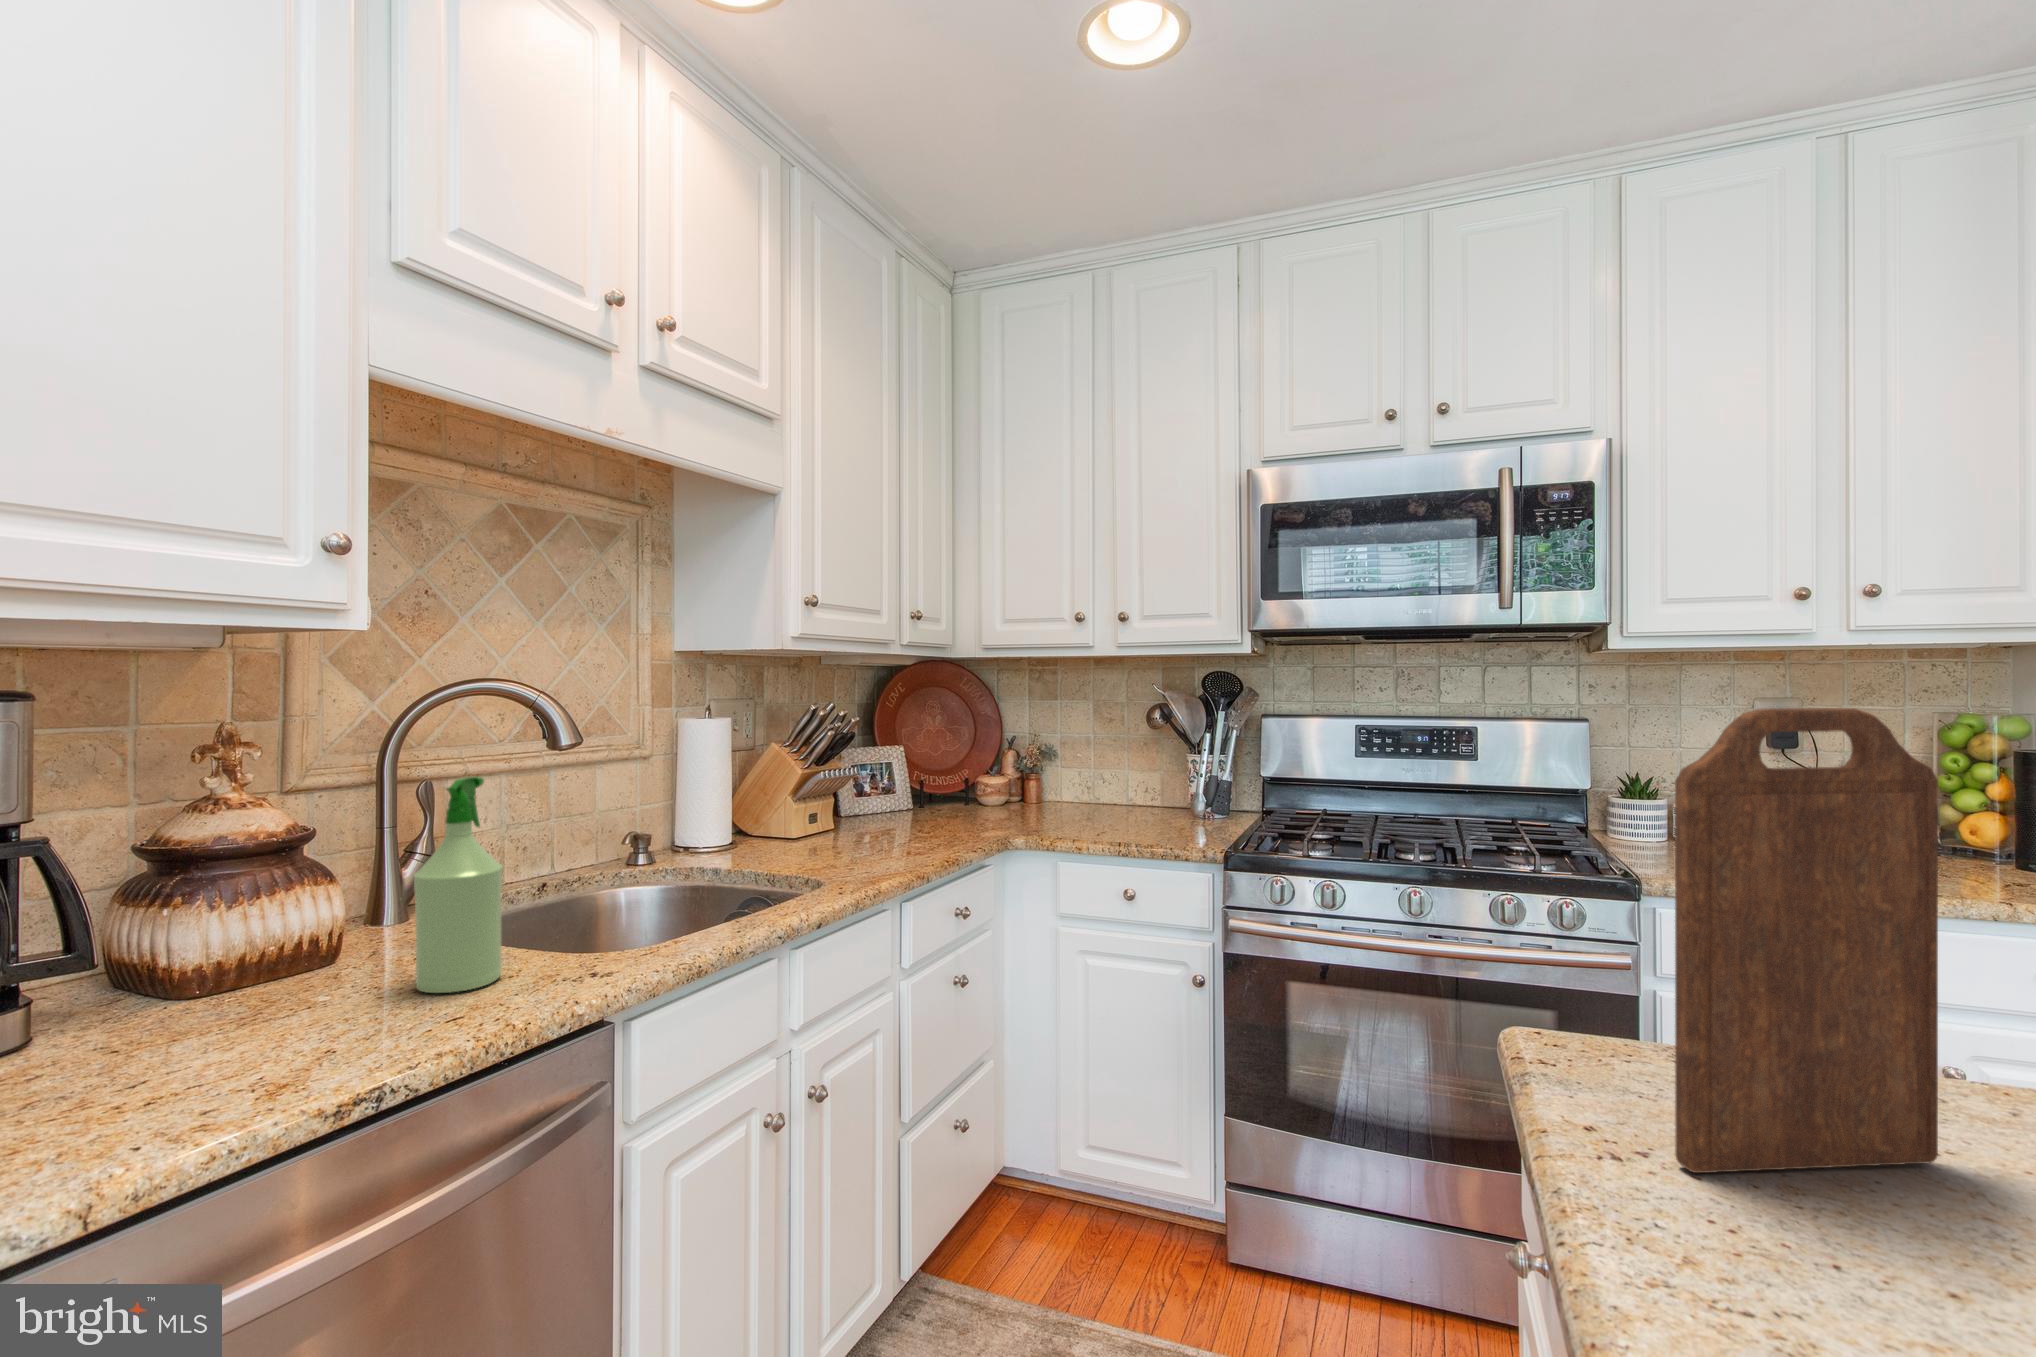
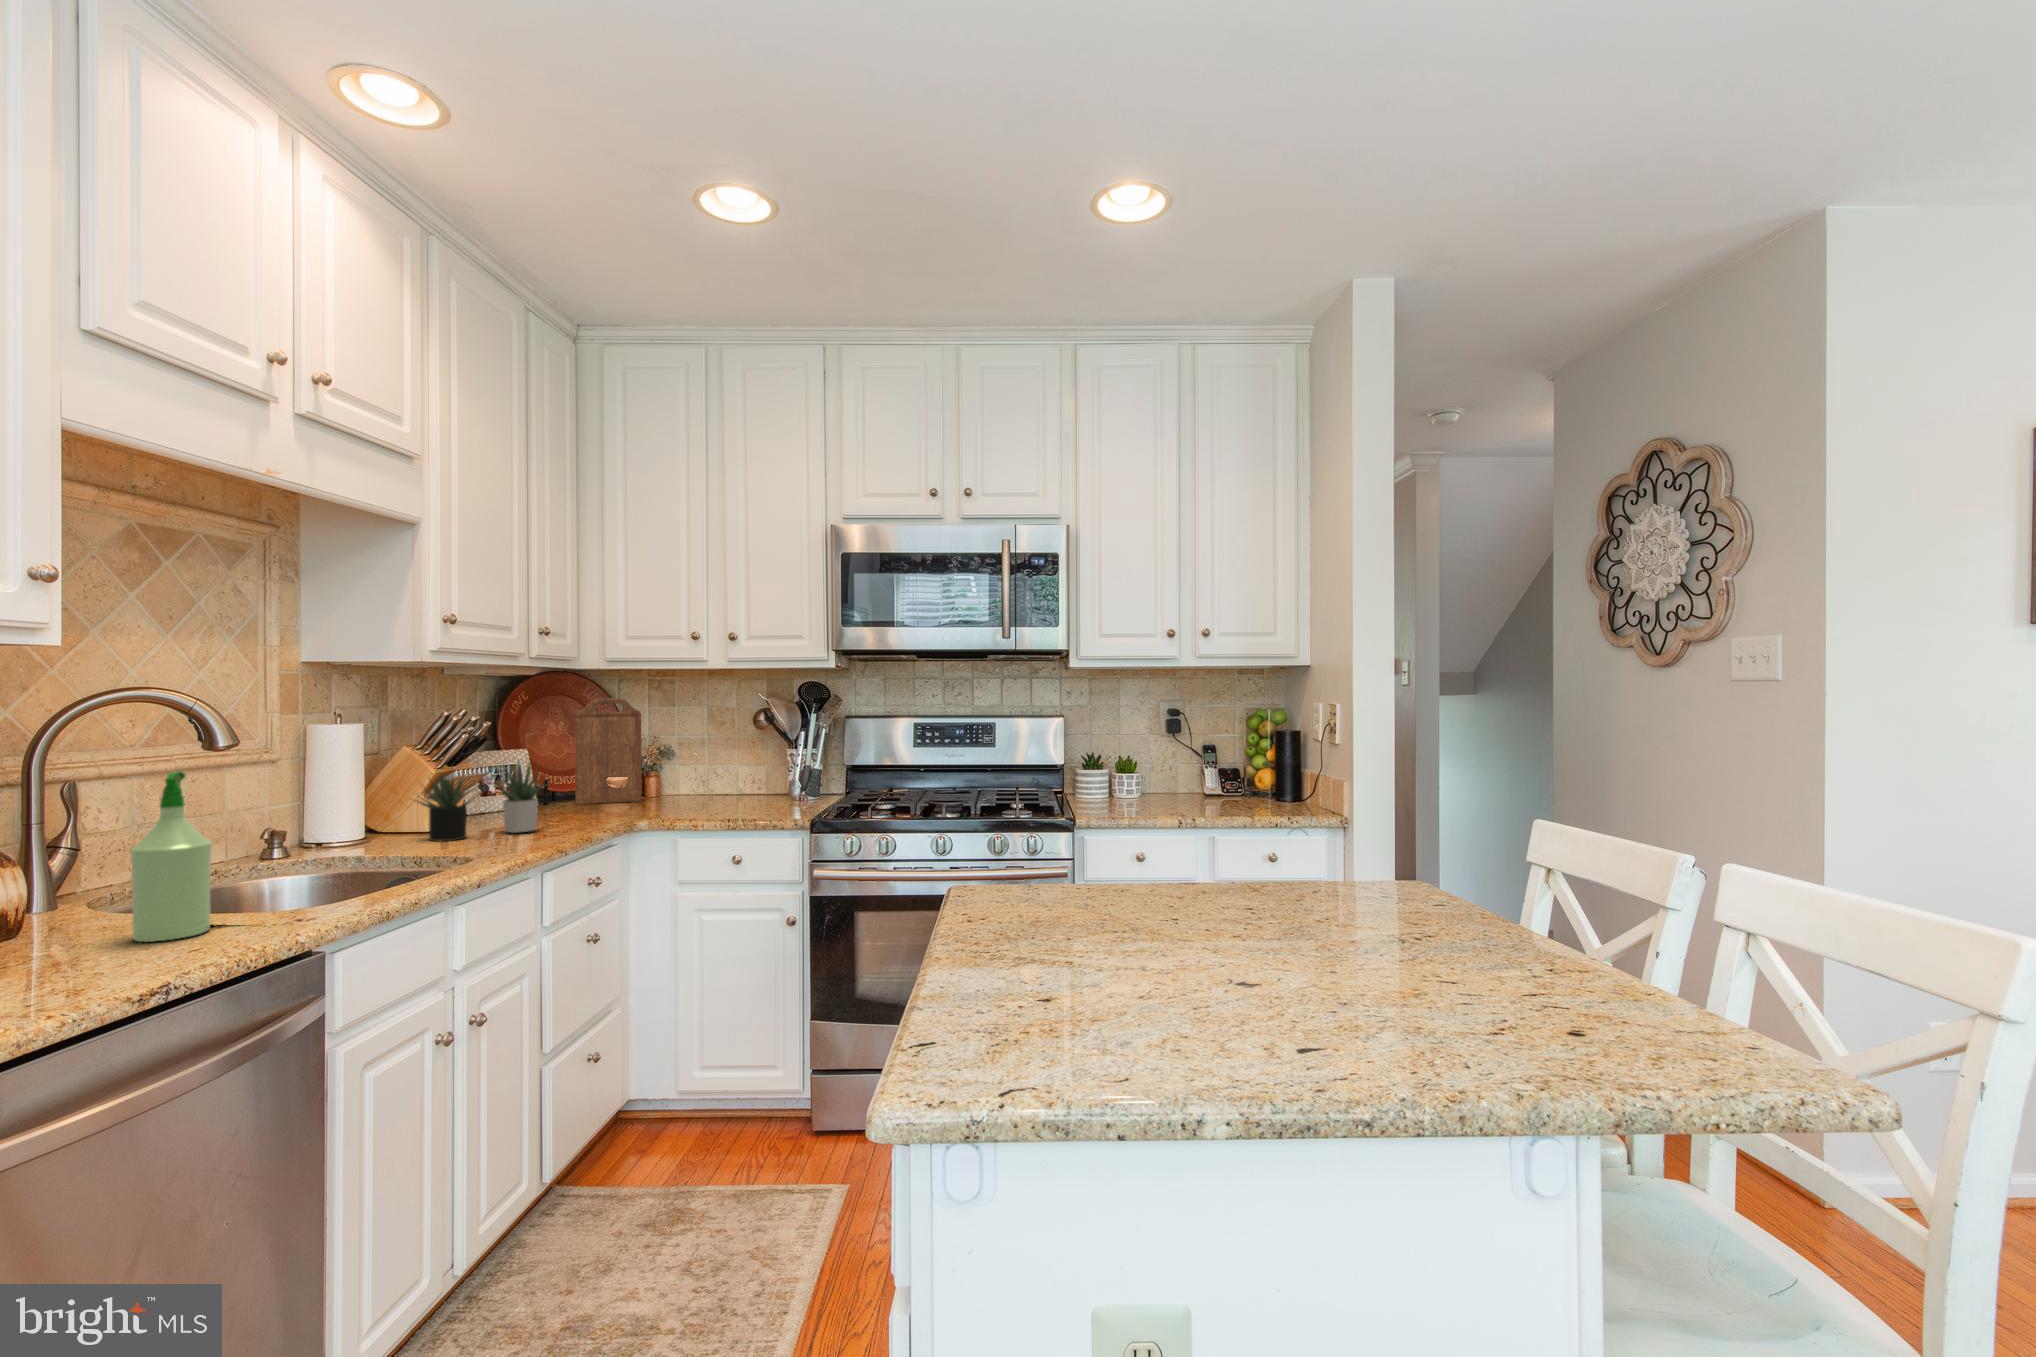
cutting board: present [1675,708,1938,1173] -> present [575,698,642,804]
succulent plant: none [771,758,927,854] -> present [417,762,545,842]

